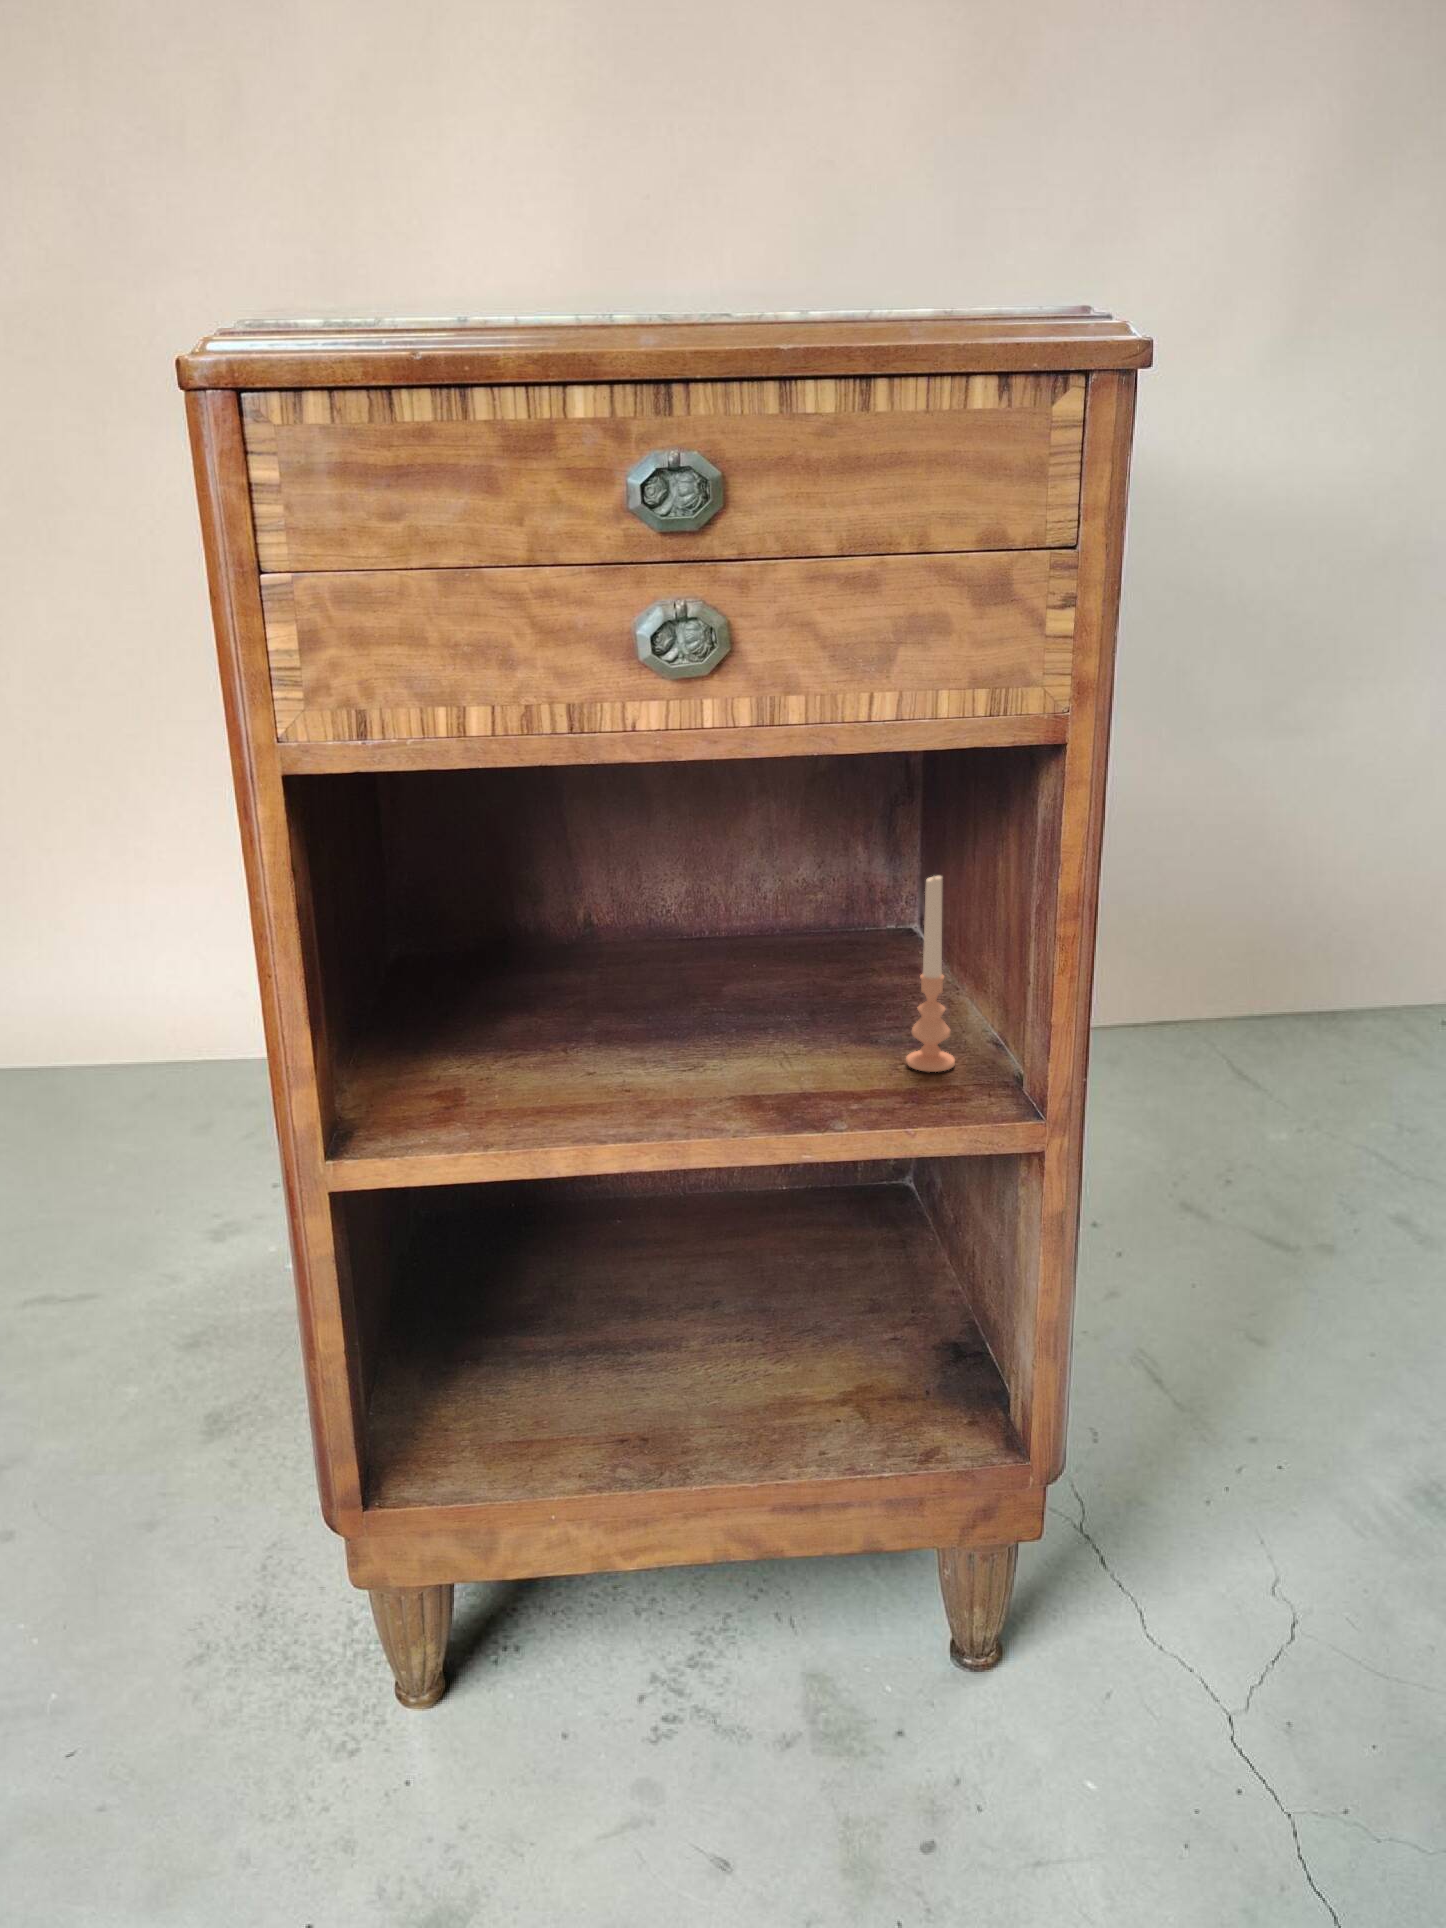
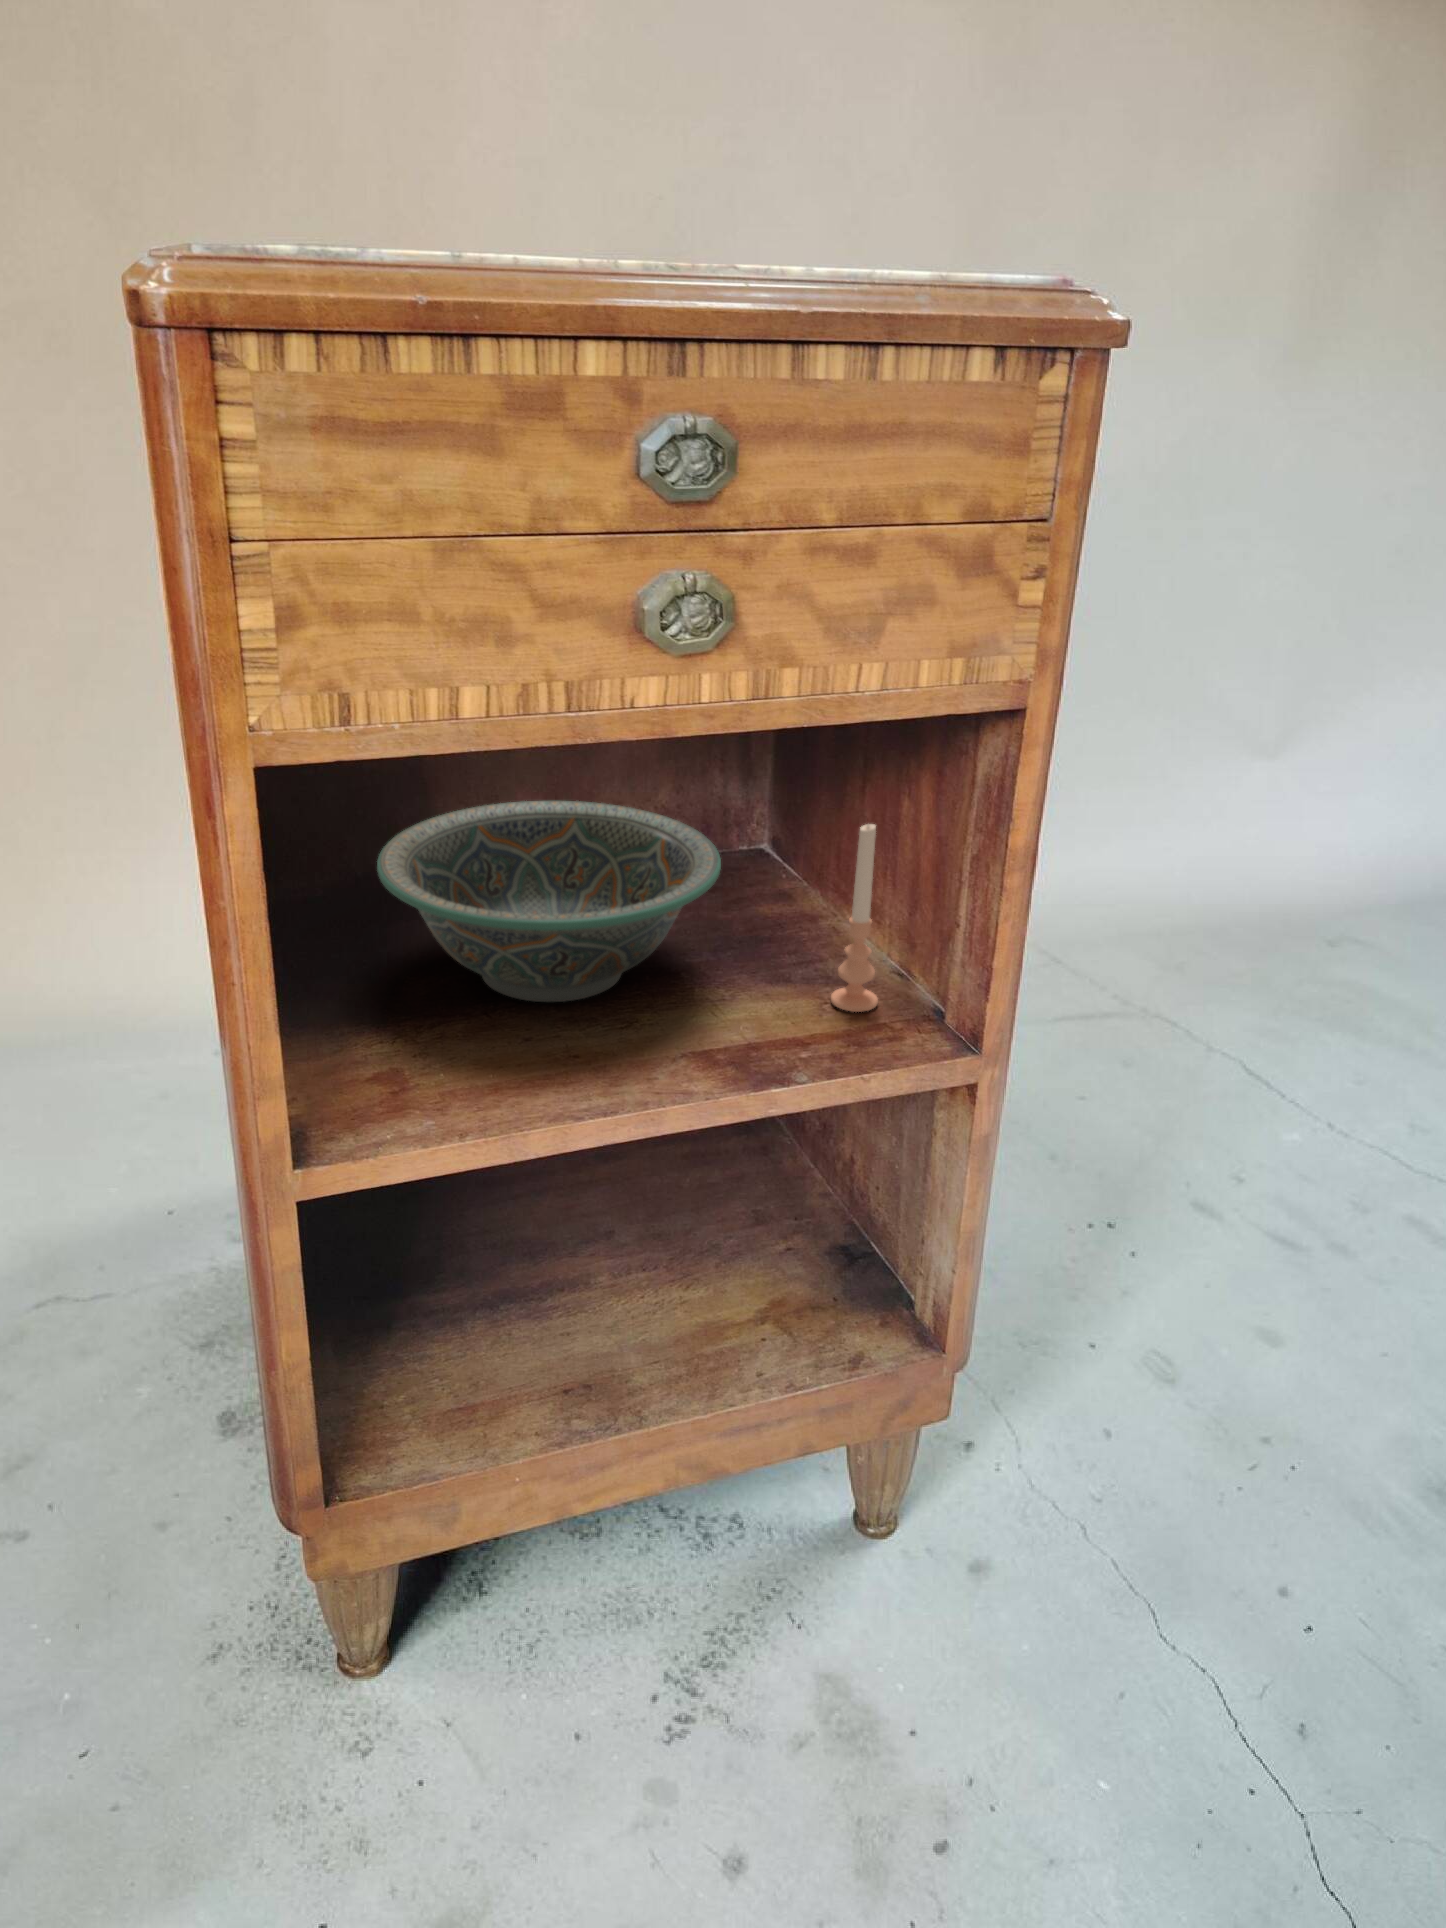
decorative bowl: none [479,868,807,1047] -> present [377,801,721,1002]

